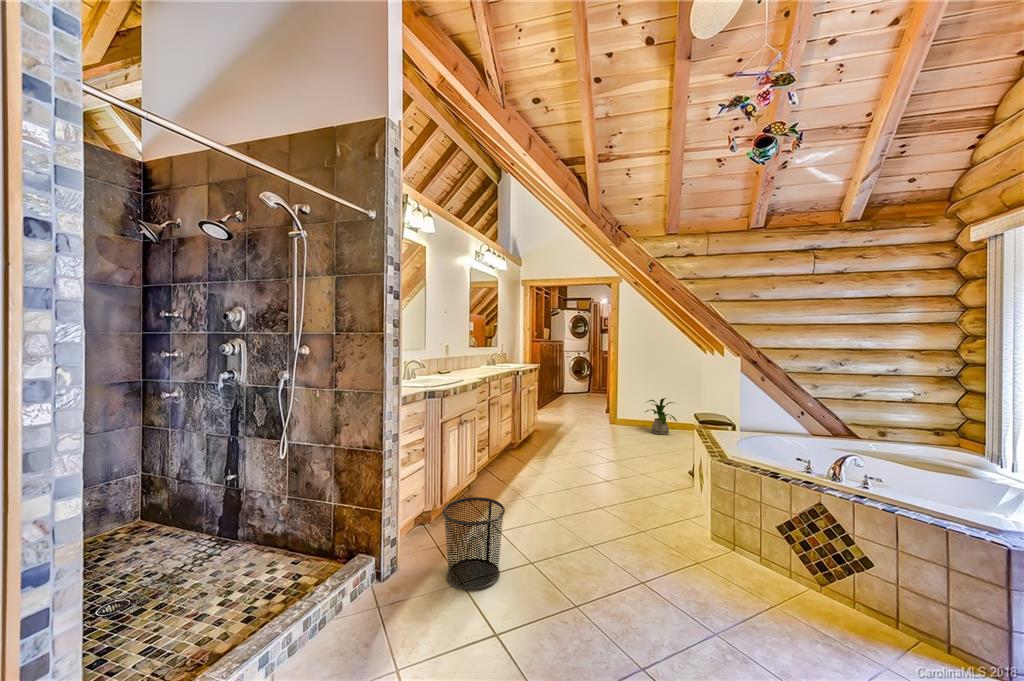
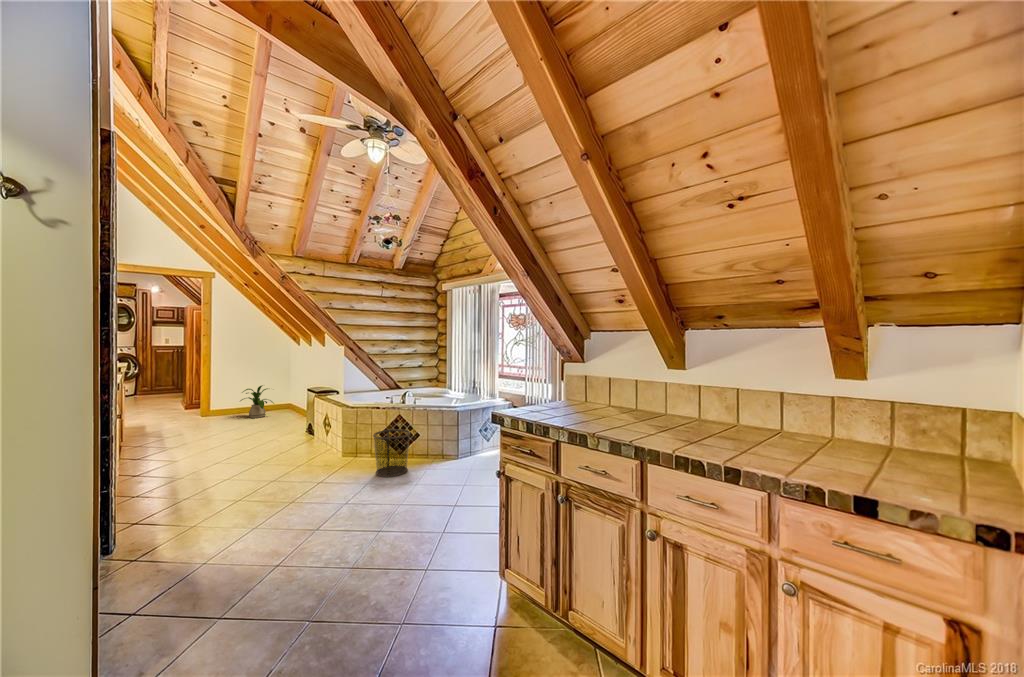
waste bin: present [443,497,505,590] -> present [373,429,410,477]

